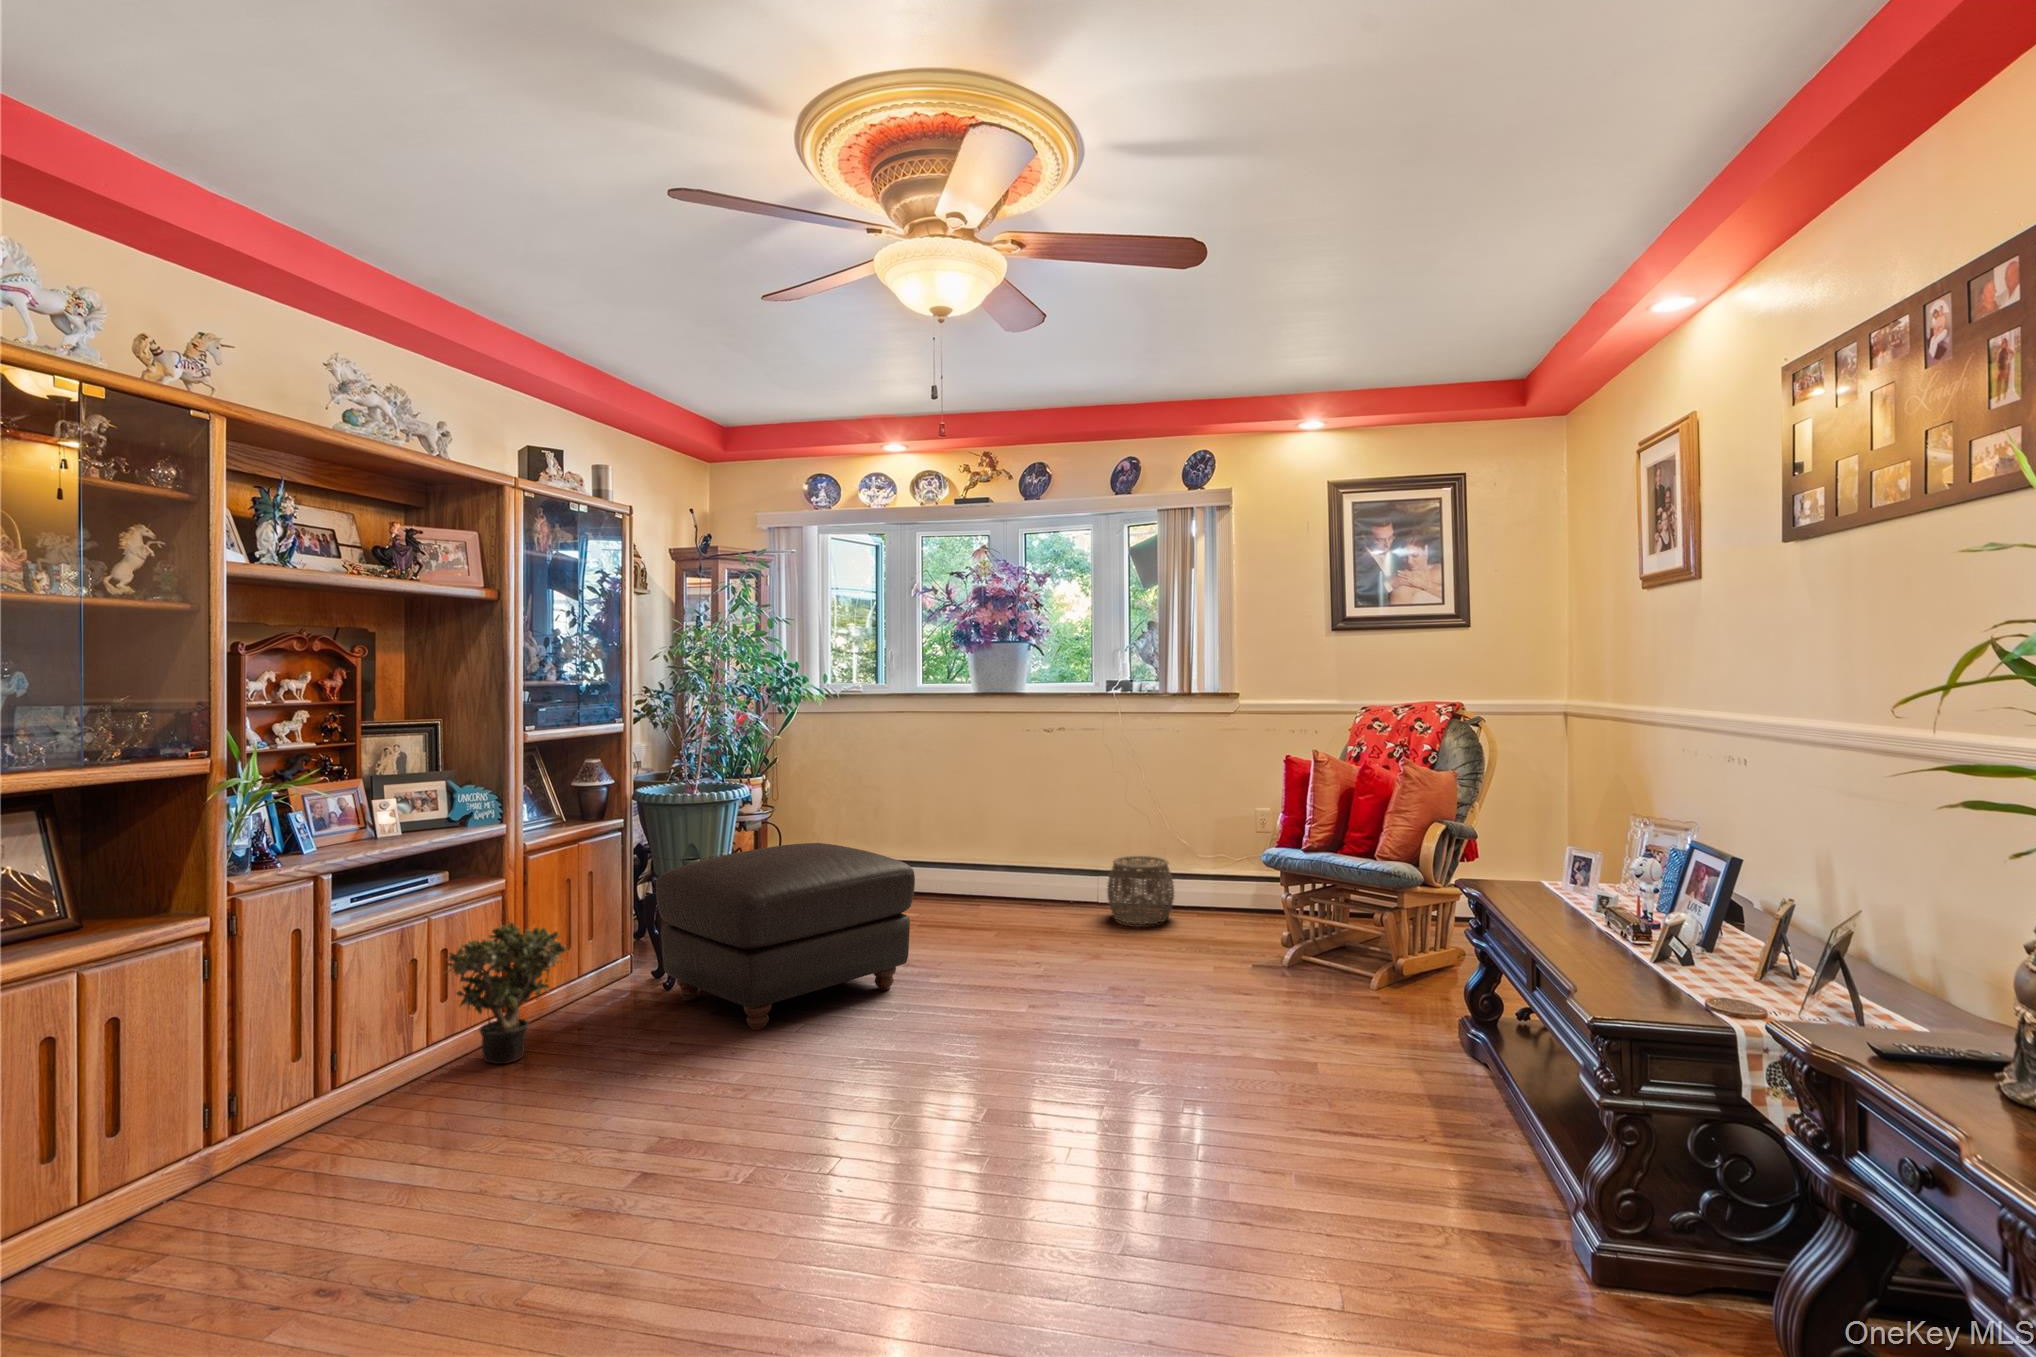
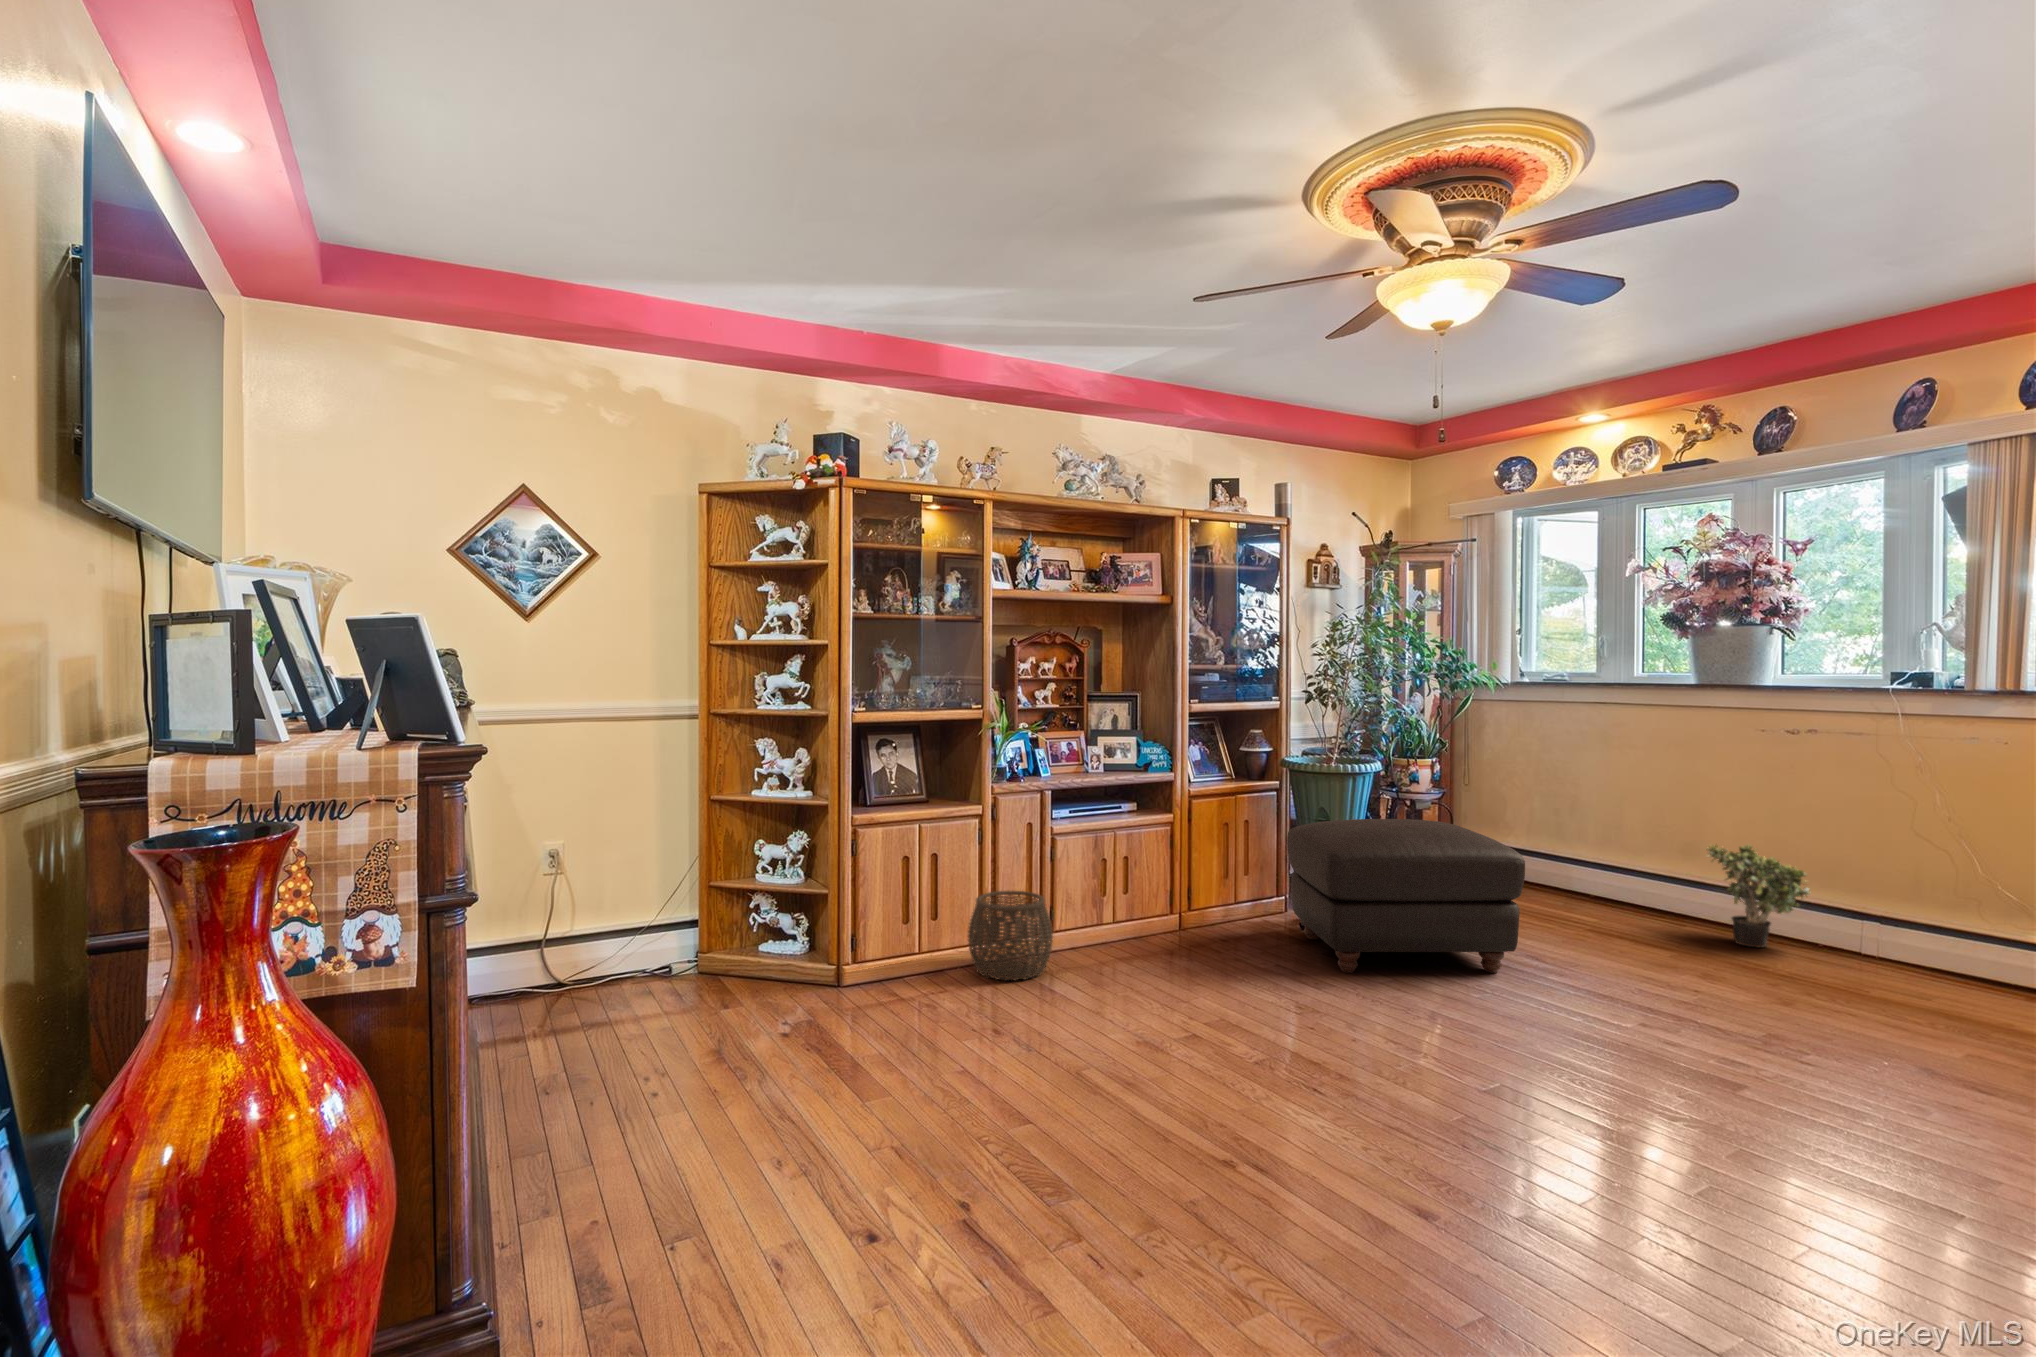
woven basket: present [1107,856,1174,924] -> present [968,891,1053,980]
potted plant: present [446,922,566,1064] -> present [1706,845,1811,947]

